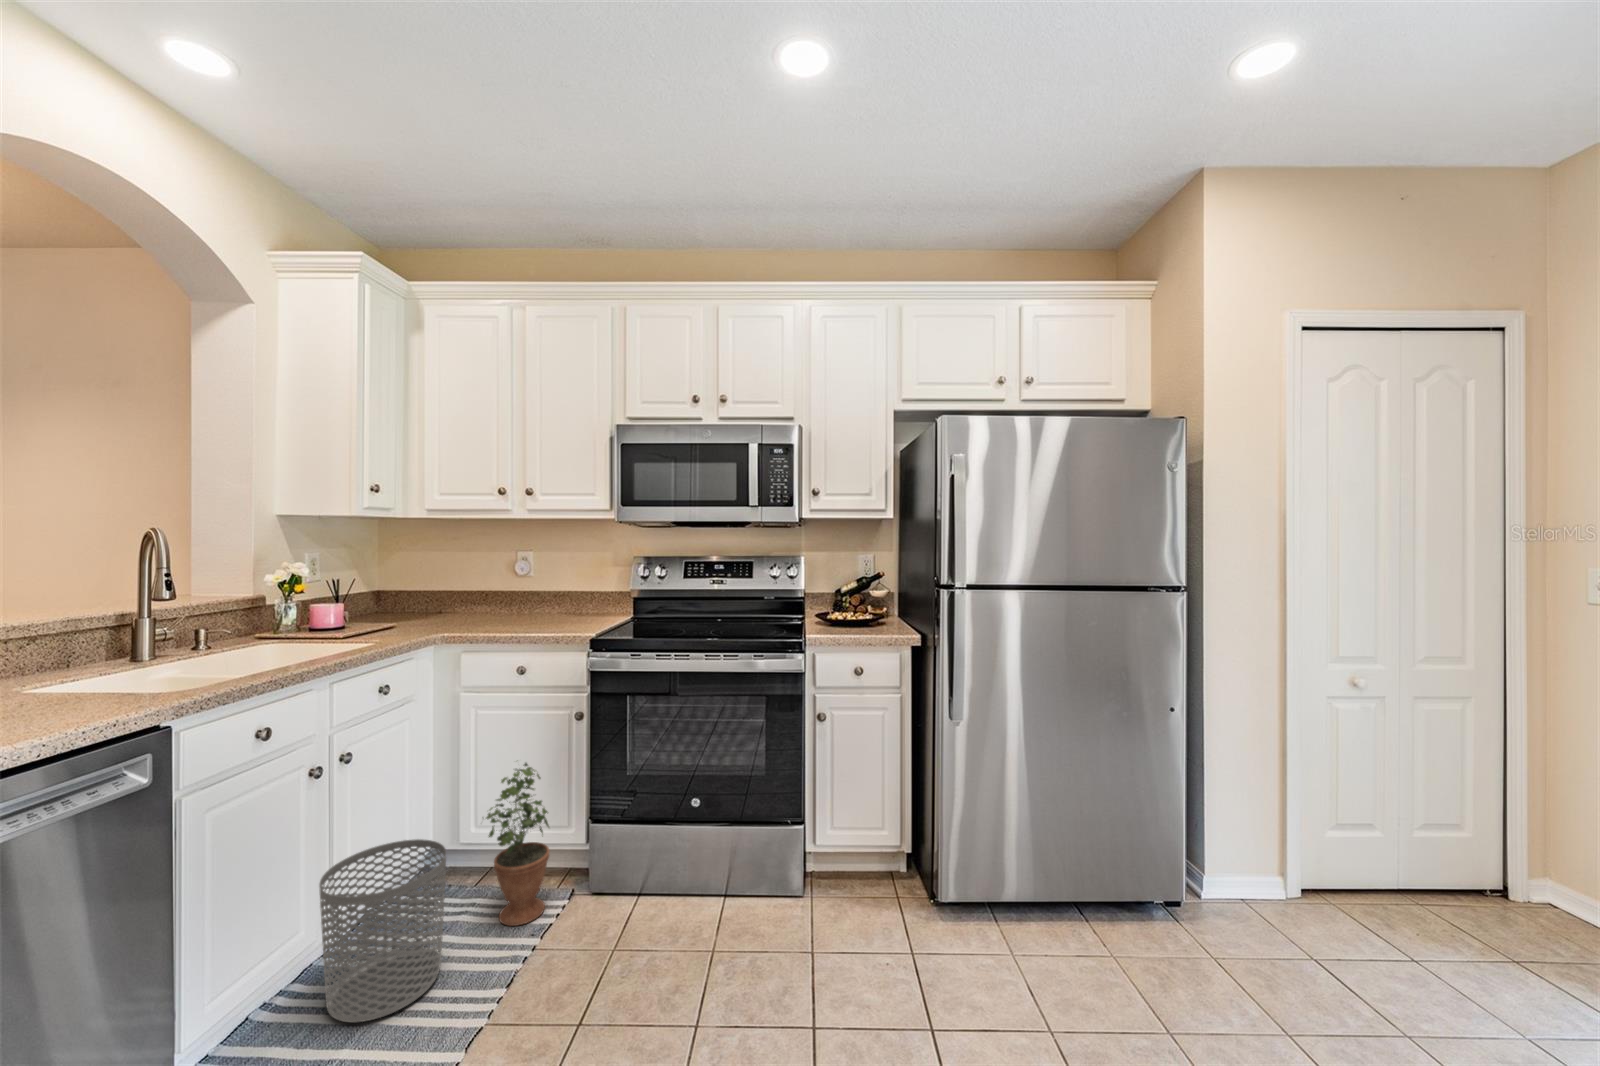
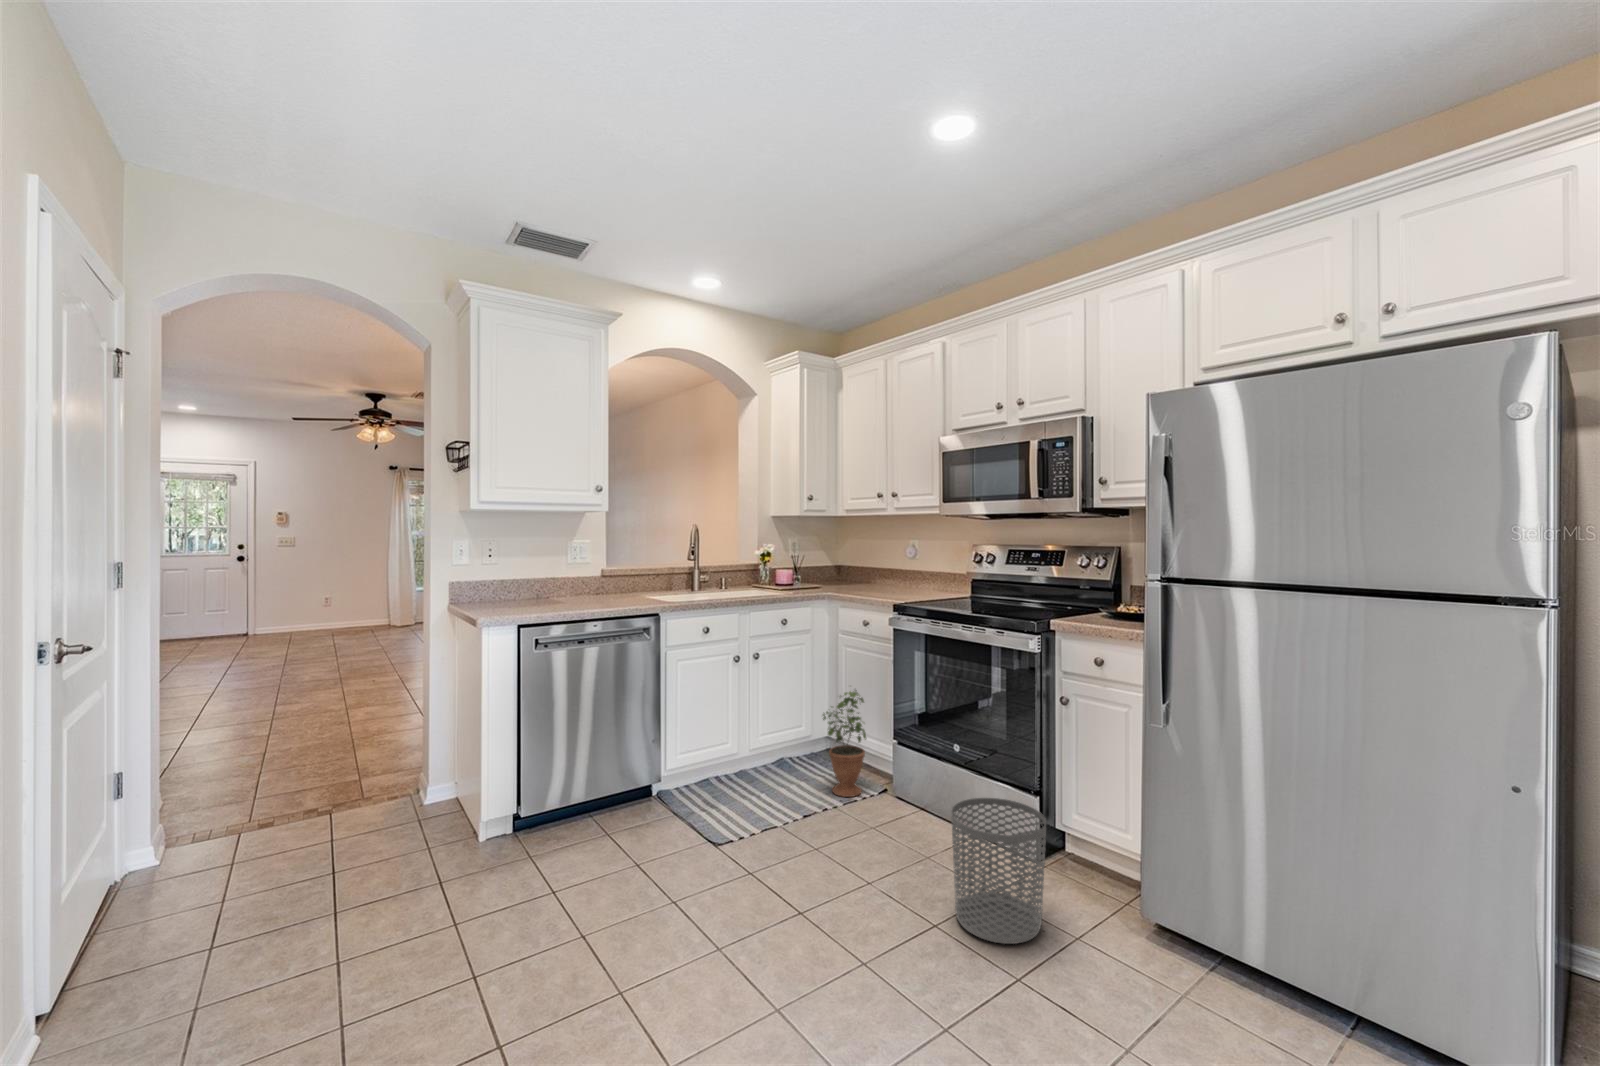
waste bin: present [319,839,446,1022] -> present [951,798,1046,944]

